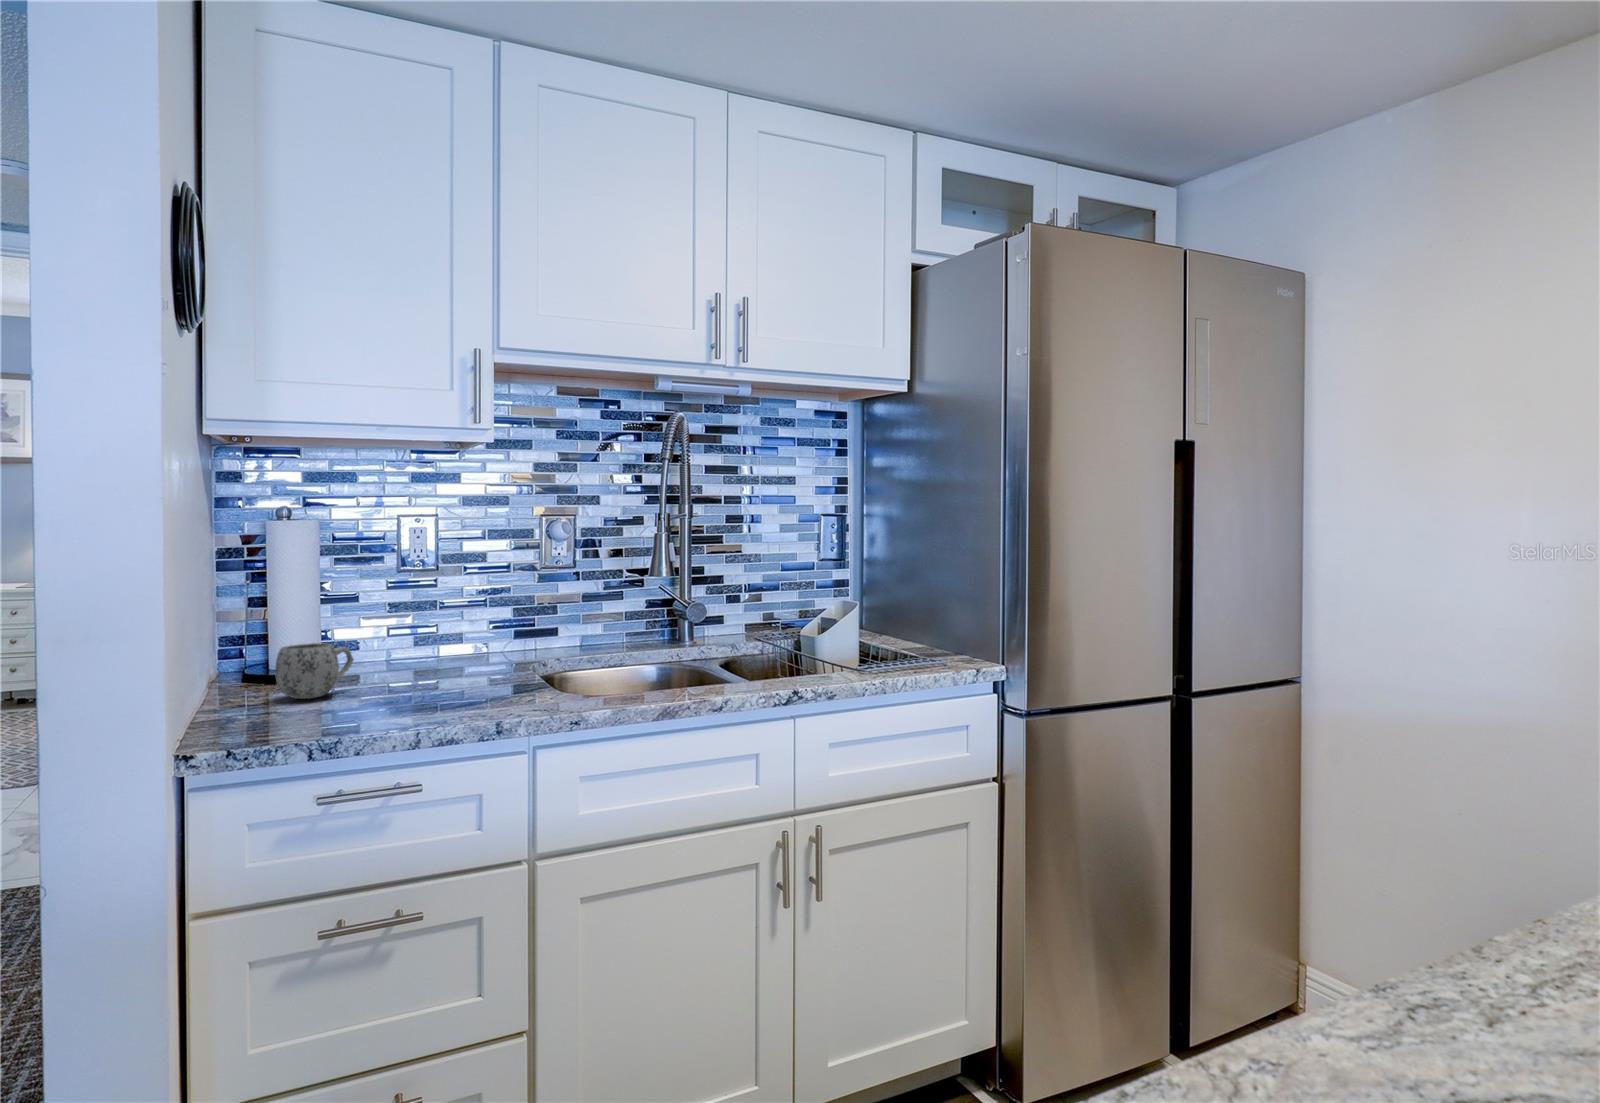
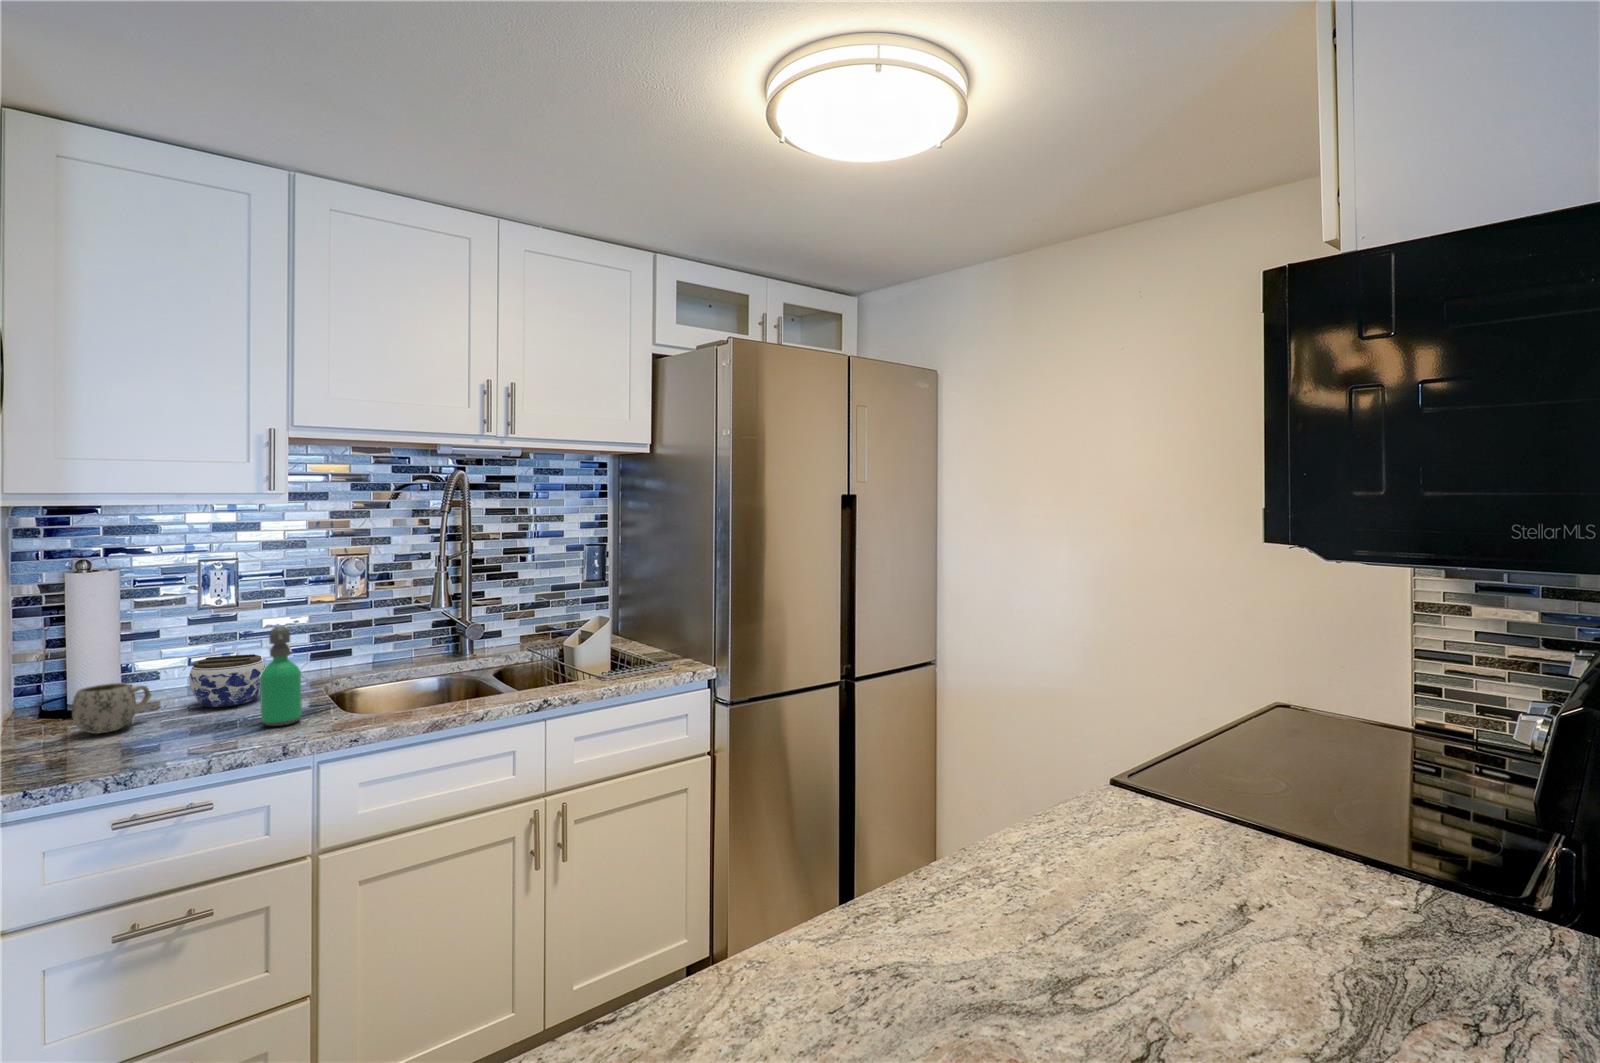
soap dispenser: none [469,579,513,701] -> present [260,626,302,726]
jar: none [391,623,469,681] -> present [189,654,265,707]

